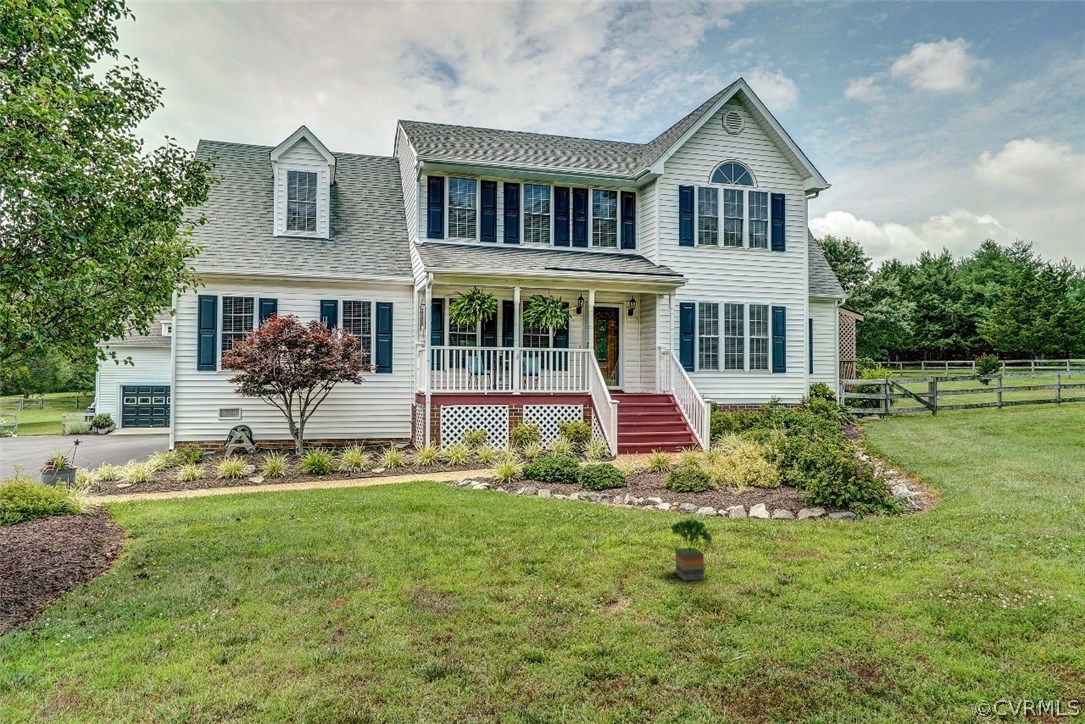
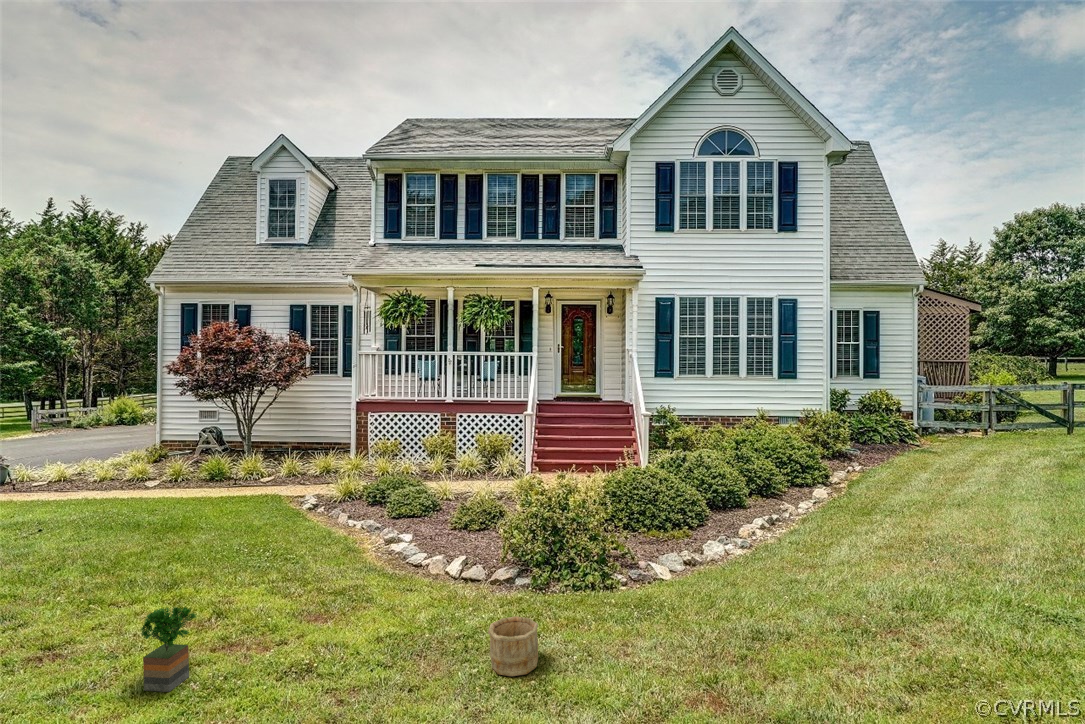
wooden bucket: none [868,514,907,548] -> present [488,616,538,676]

